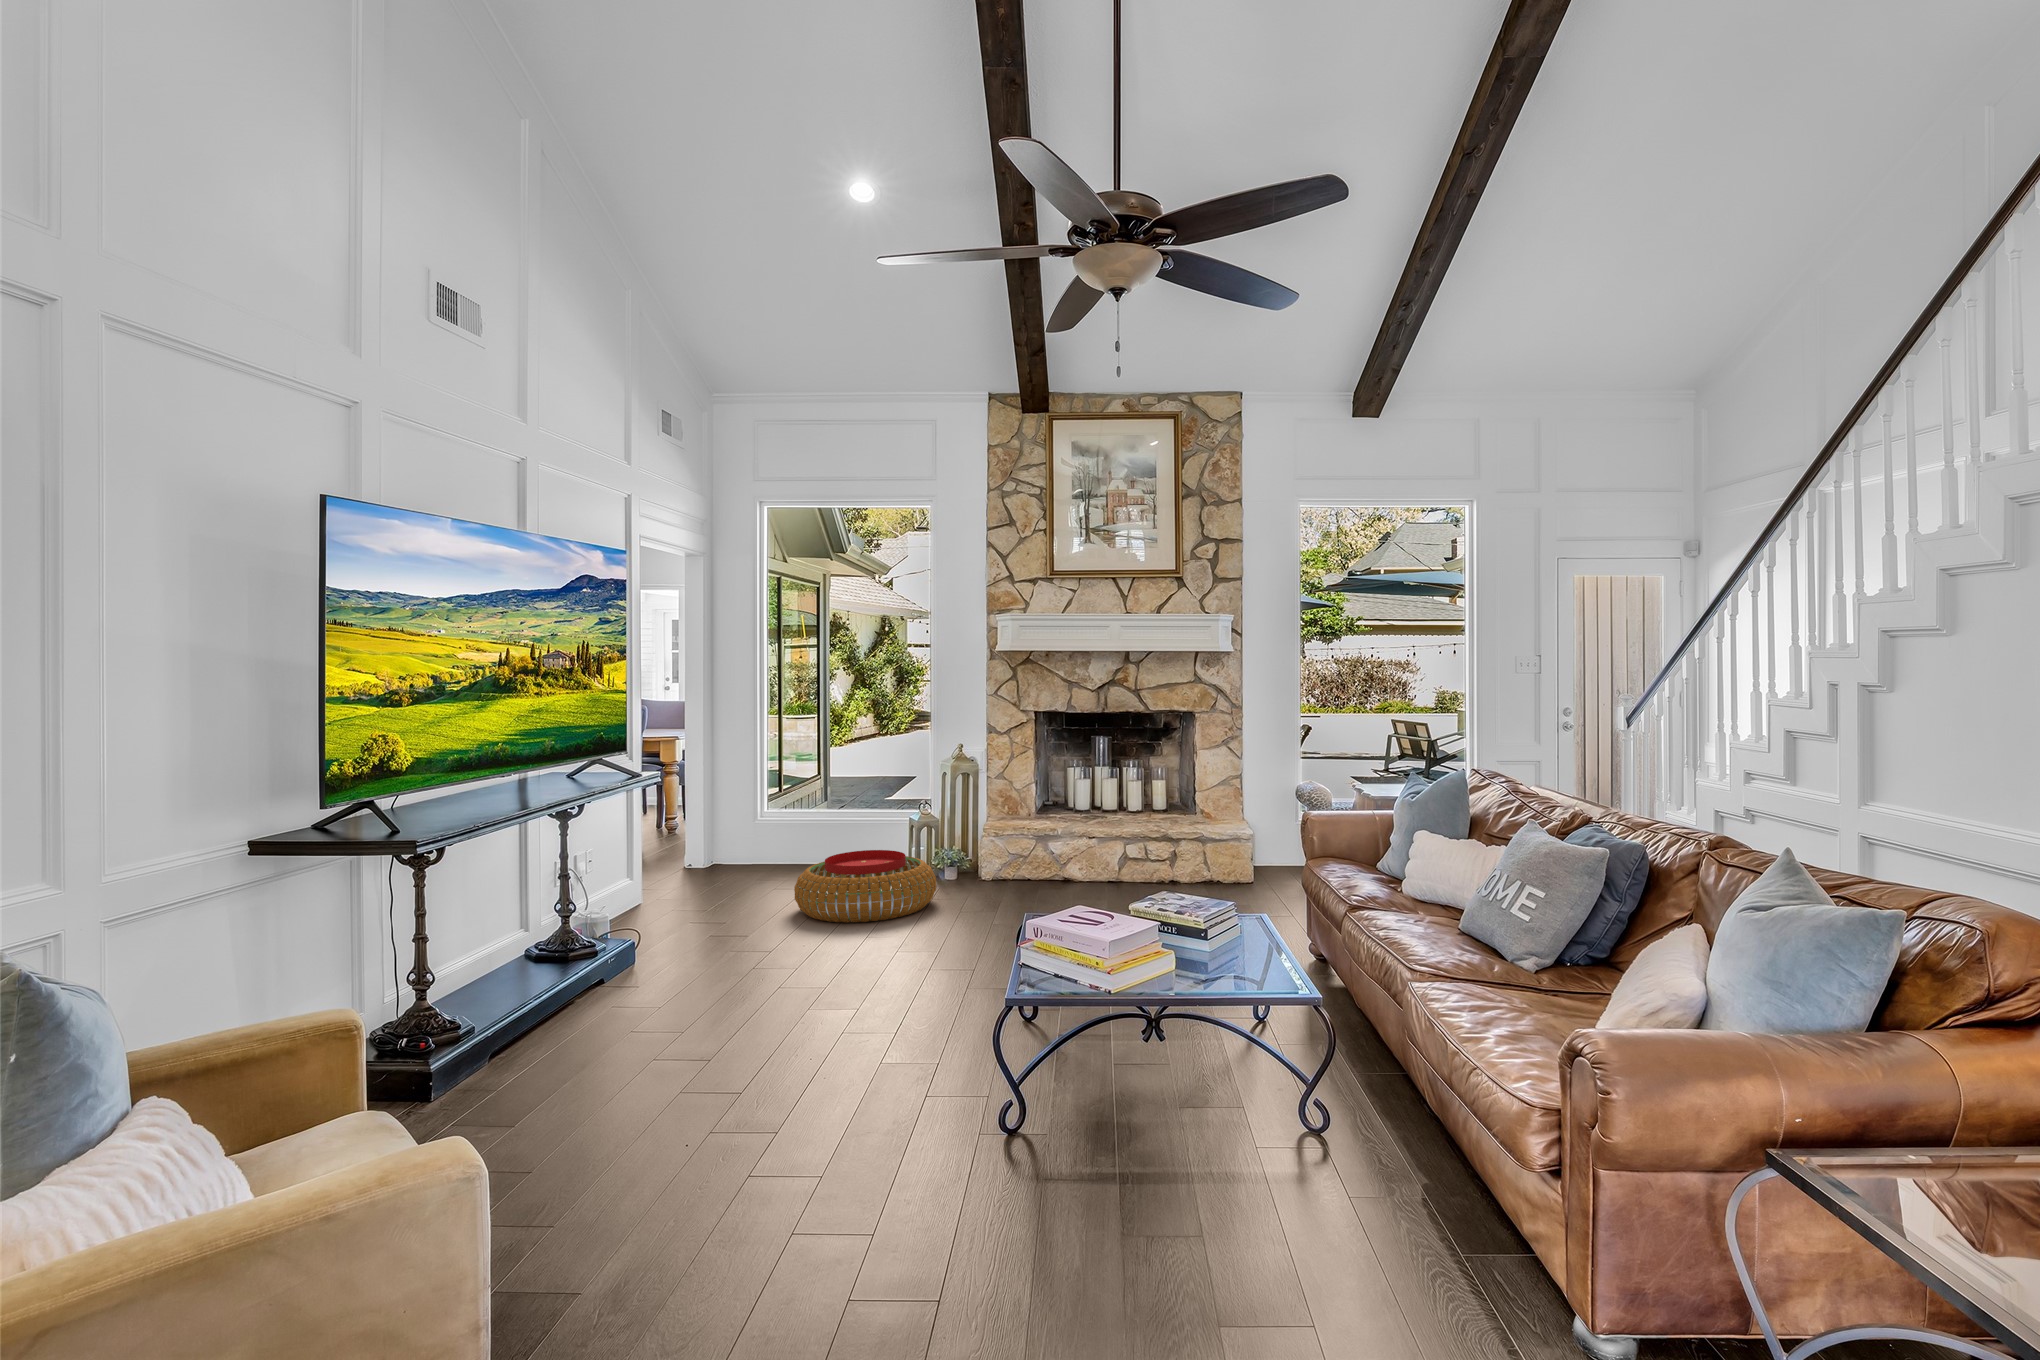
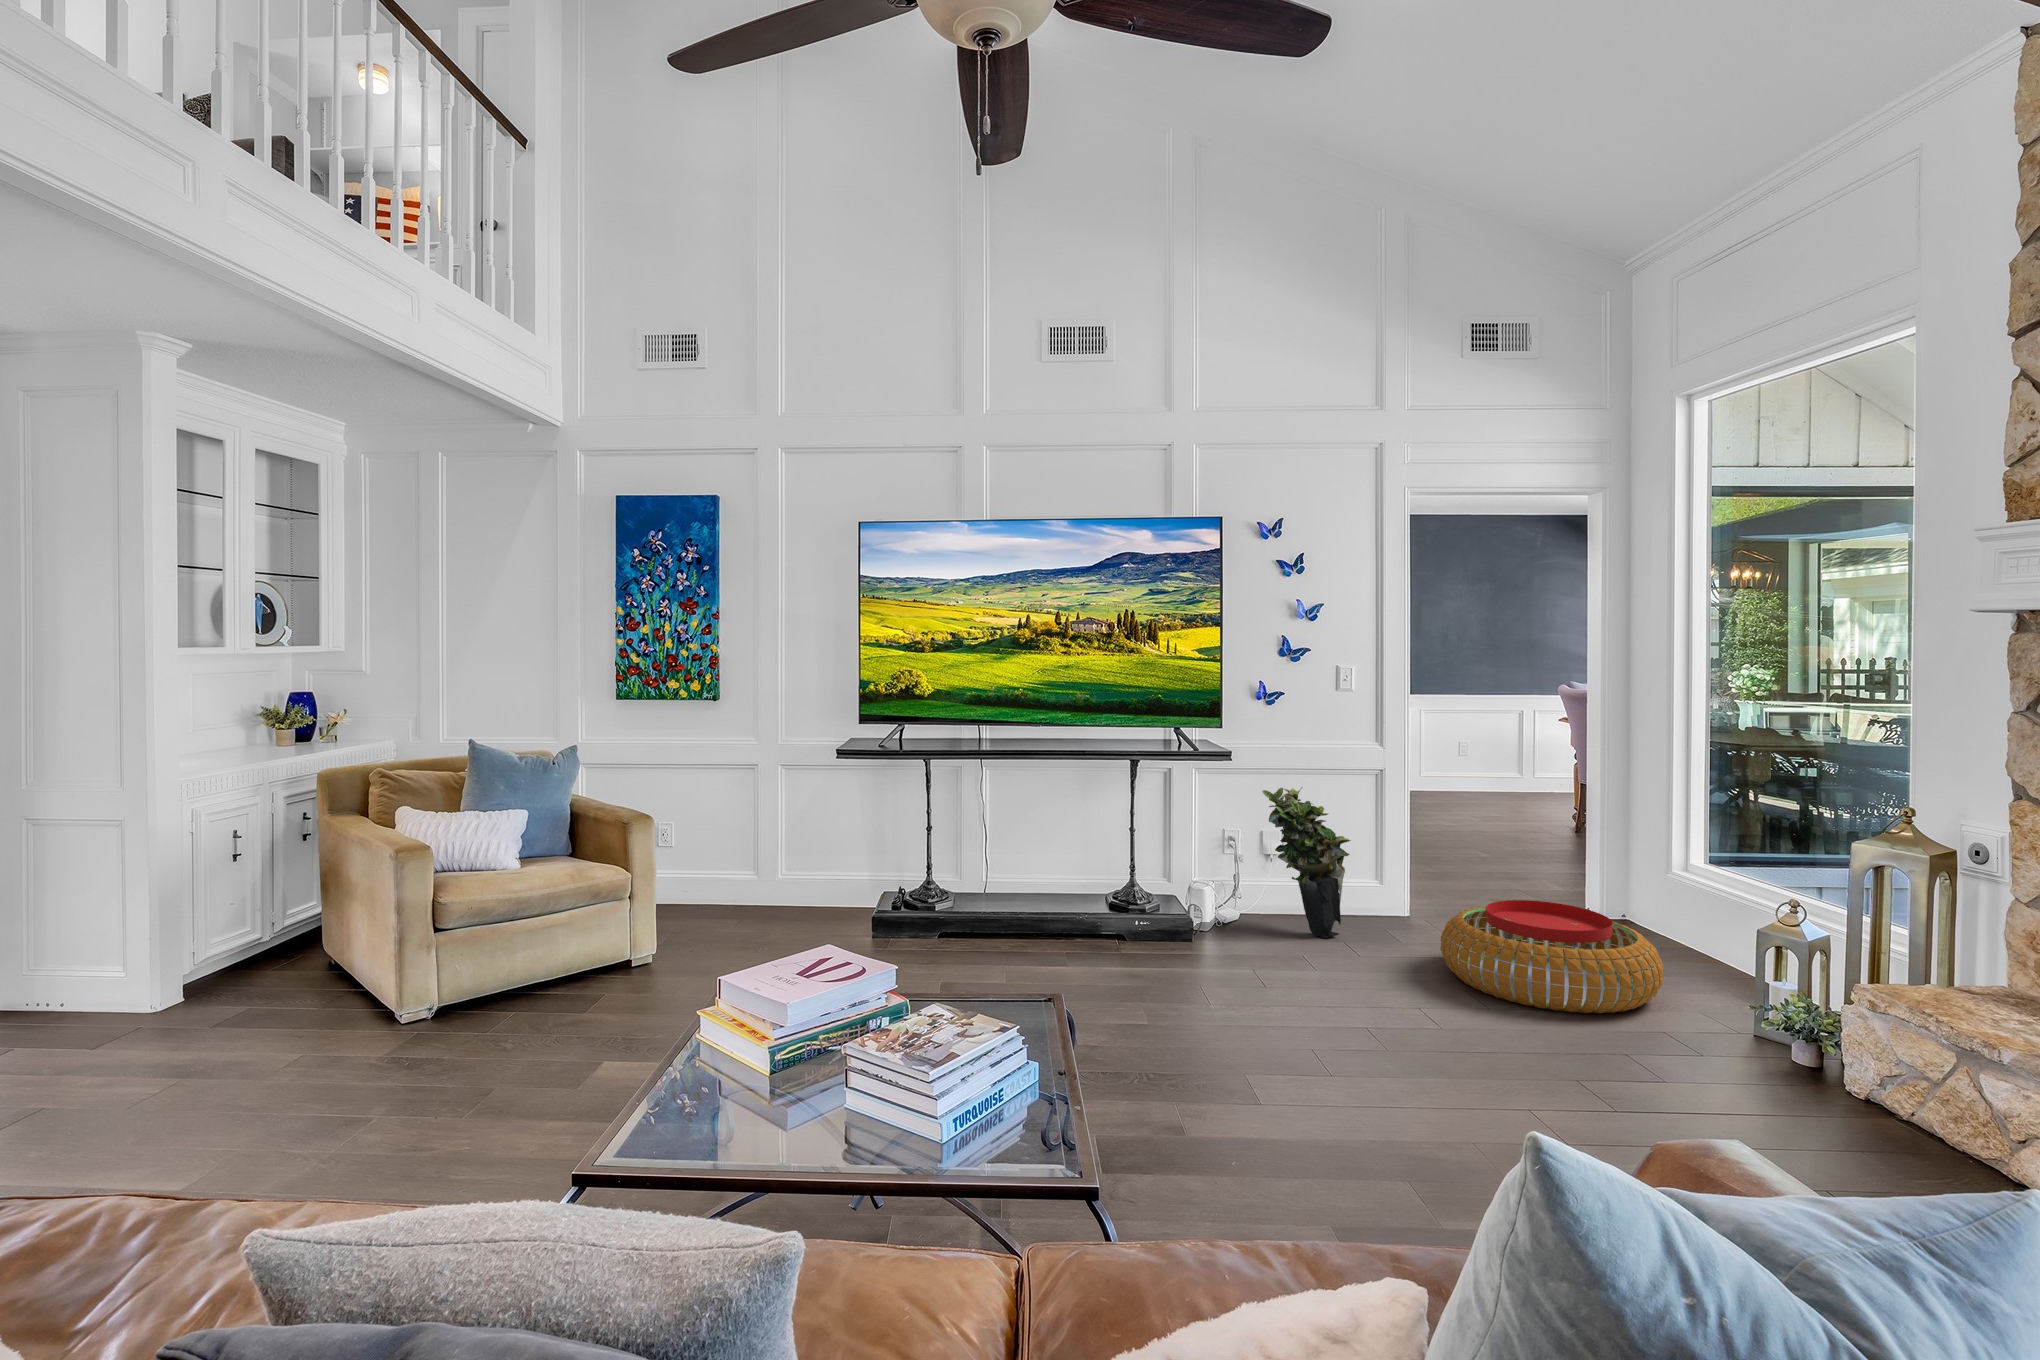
potted plant: none [639,812,726,945] -> present [1262,787,1351,939]

